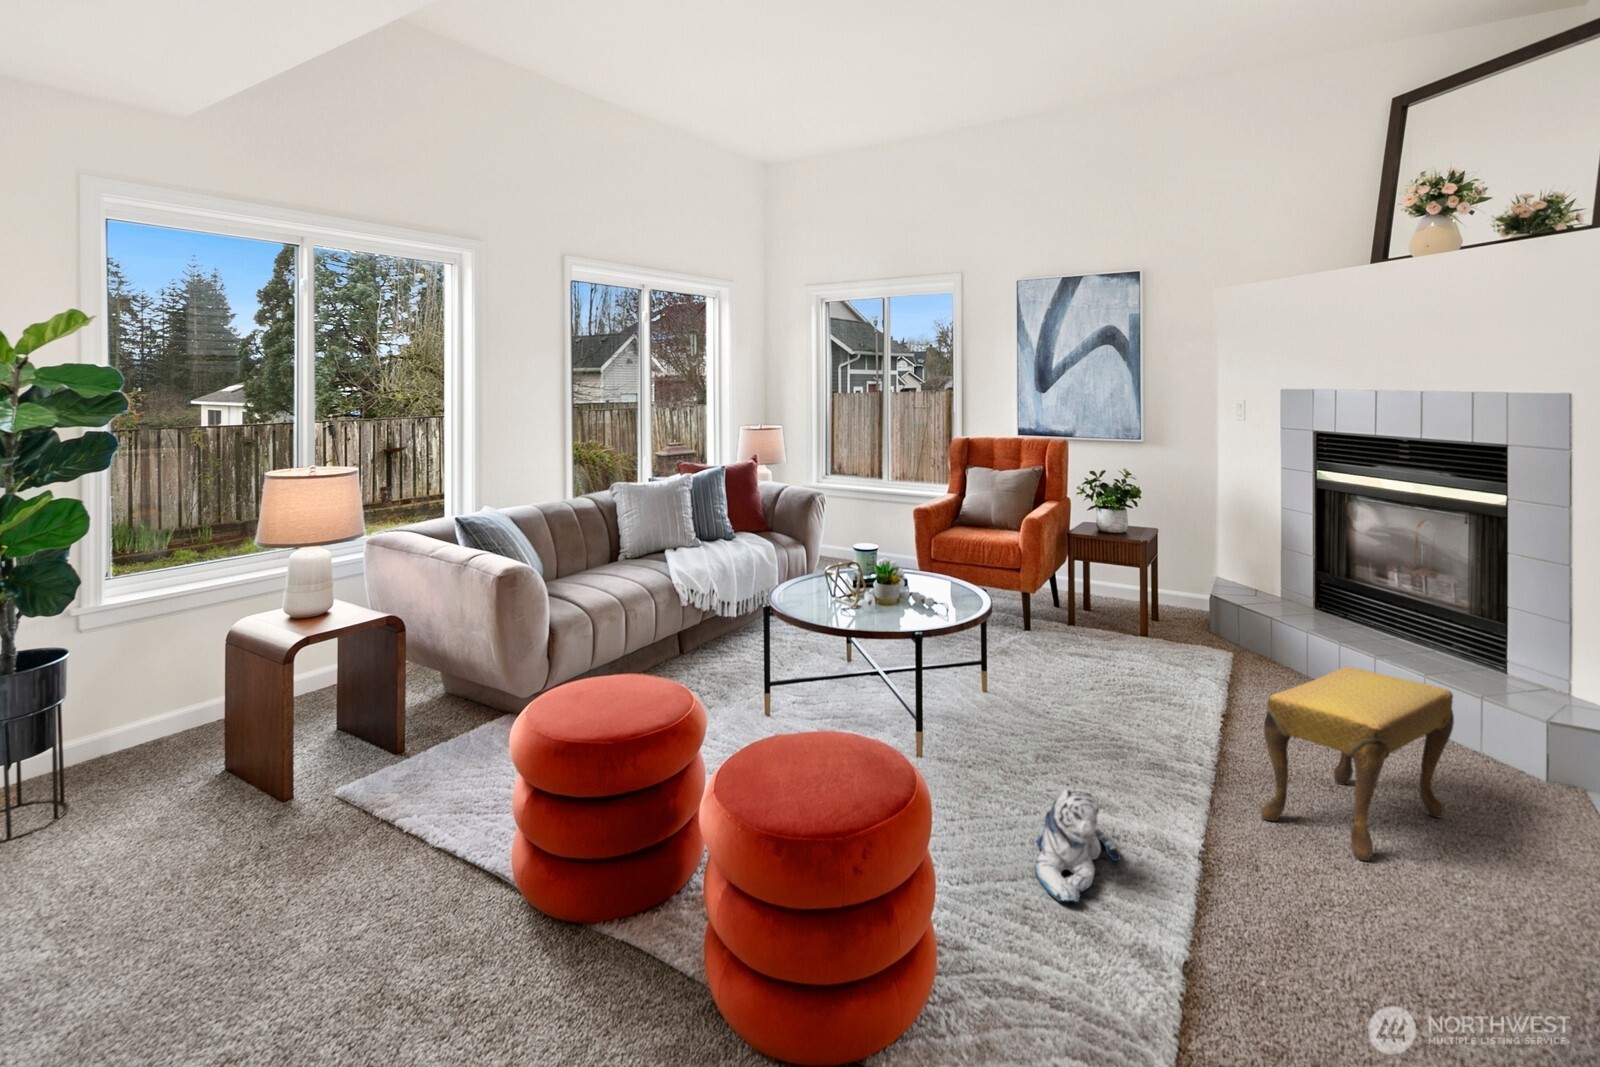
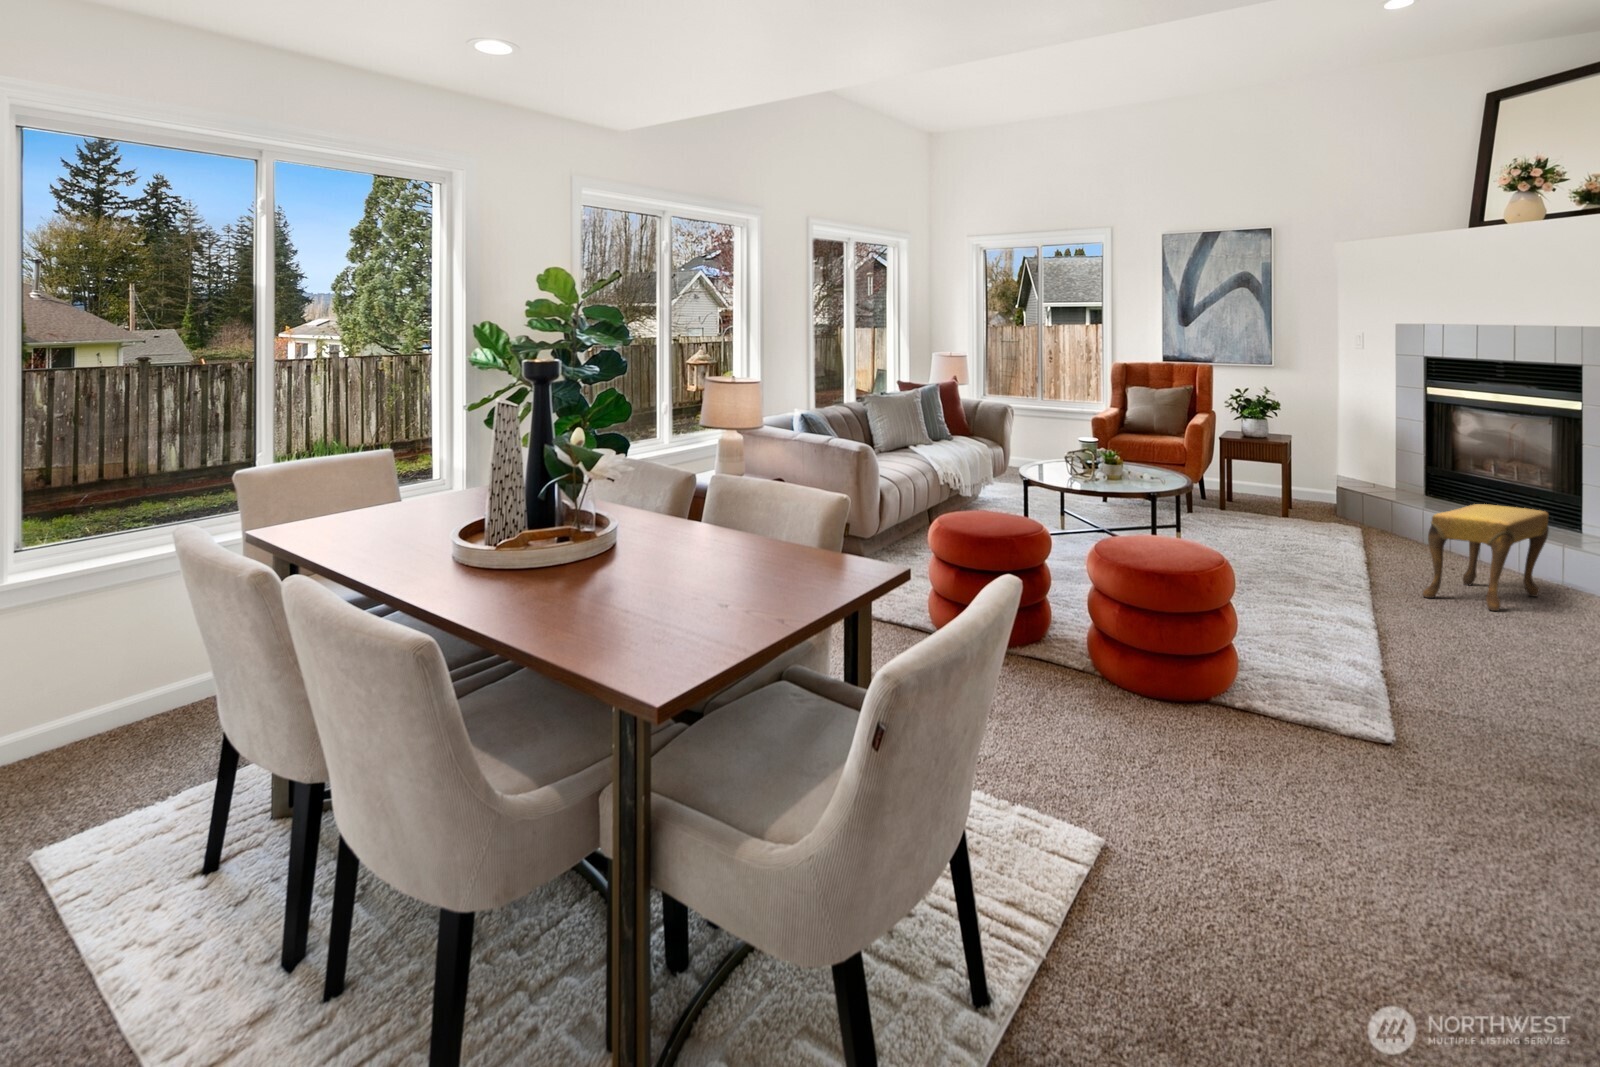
plush toy: present [1035,790,1120,902] -> none [1289,561,1349,622]

